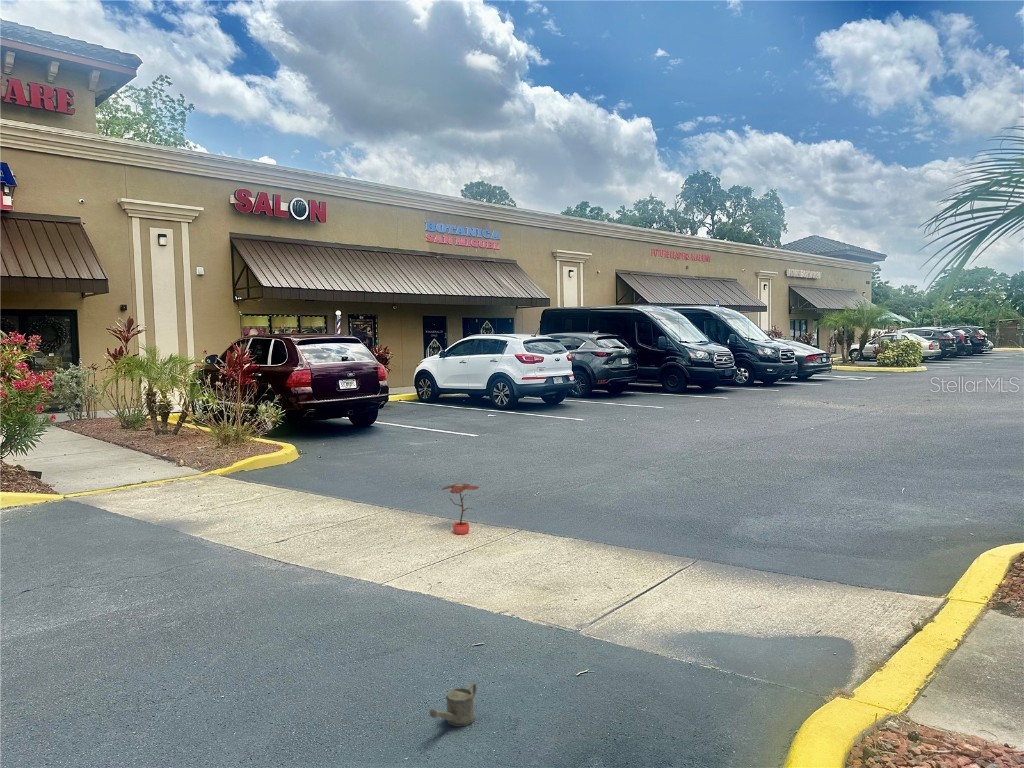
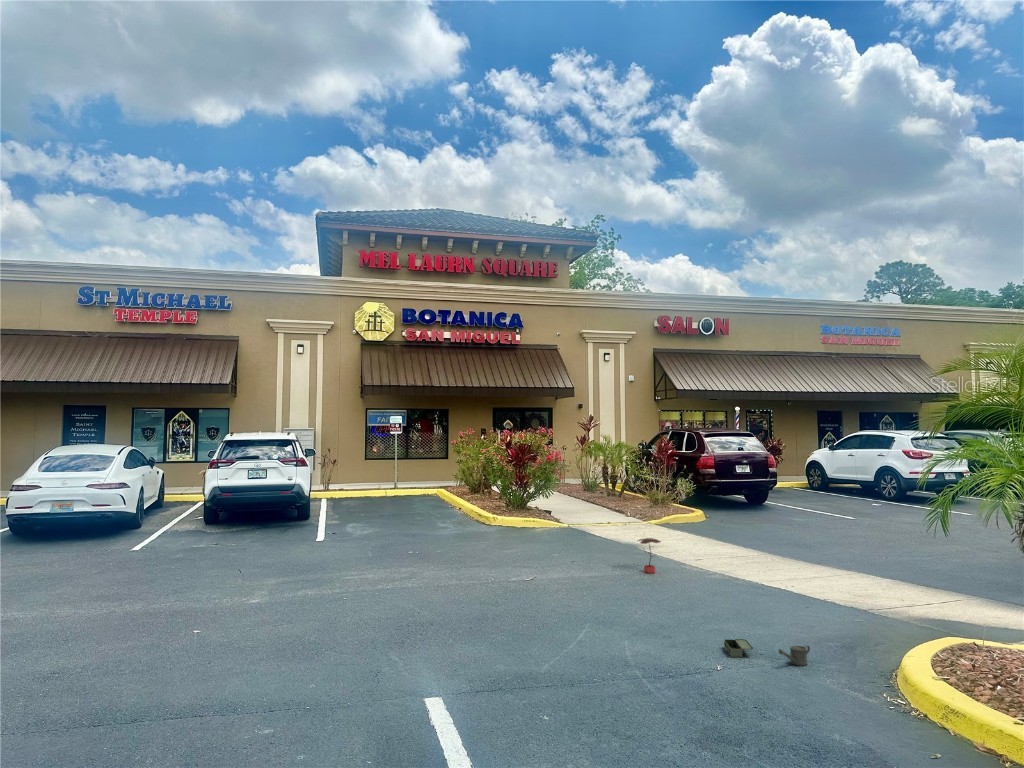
potted plant: present [442,484,479,534] -> present [638,538,661,573]
toolbox: none [331,688,384,736] -> present [724,639,753,657]

